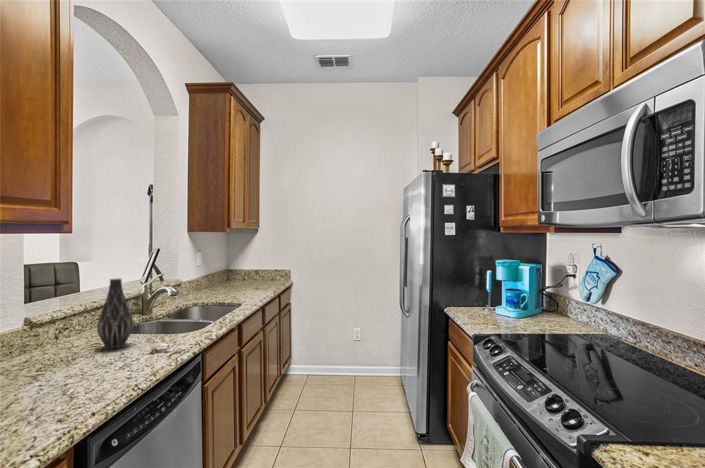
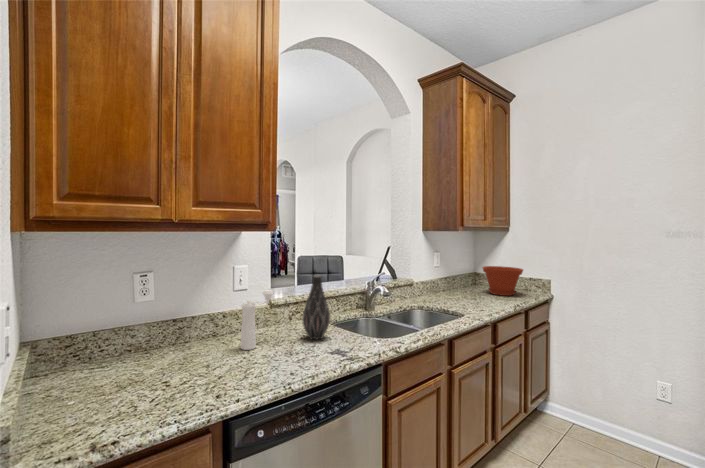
plant pot: none [239,262,272,286] -> present [483,266,523,296]
pepper mill: none [21,301,60,377] -> present [241,290,273,350]

